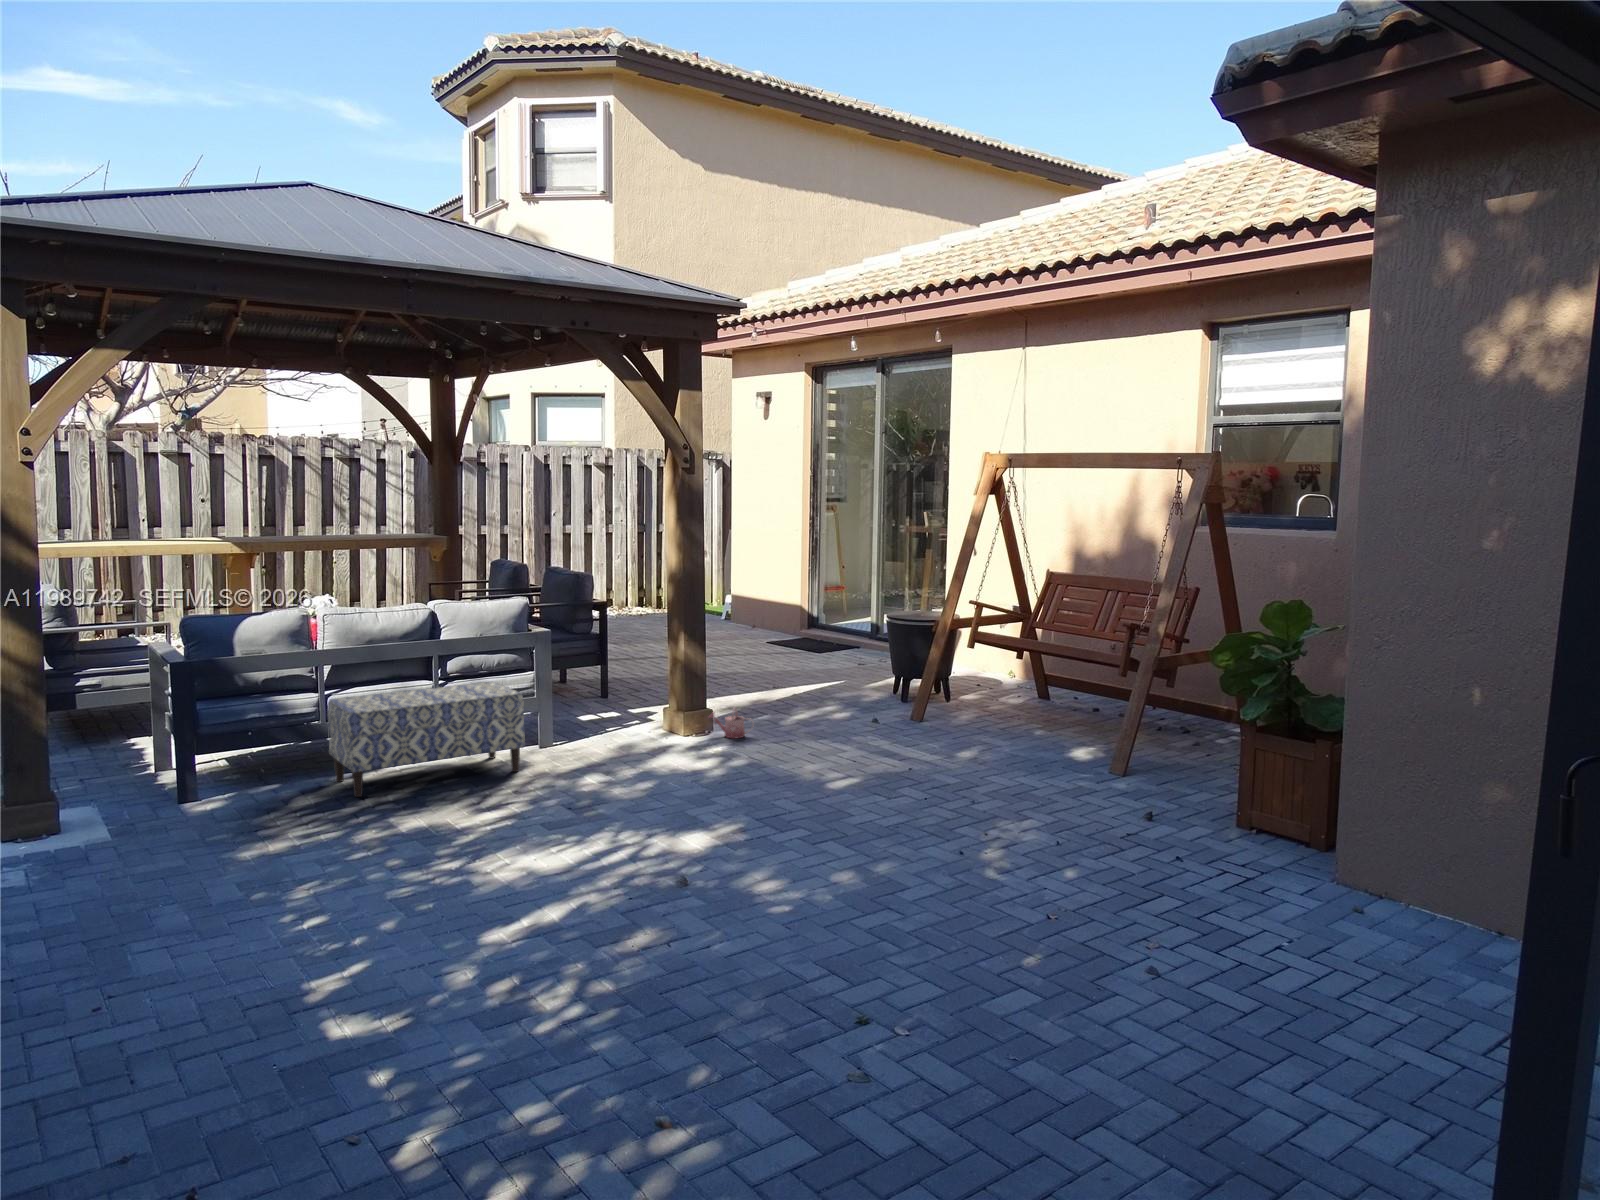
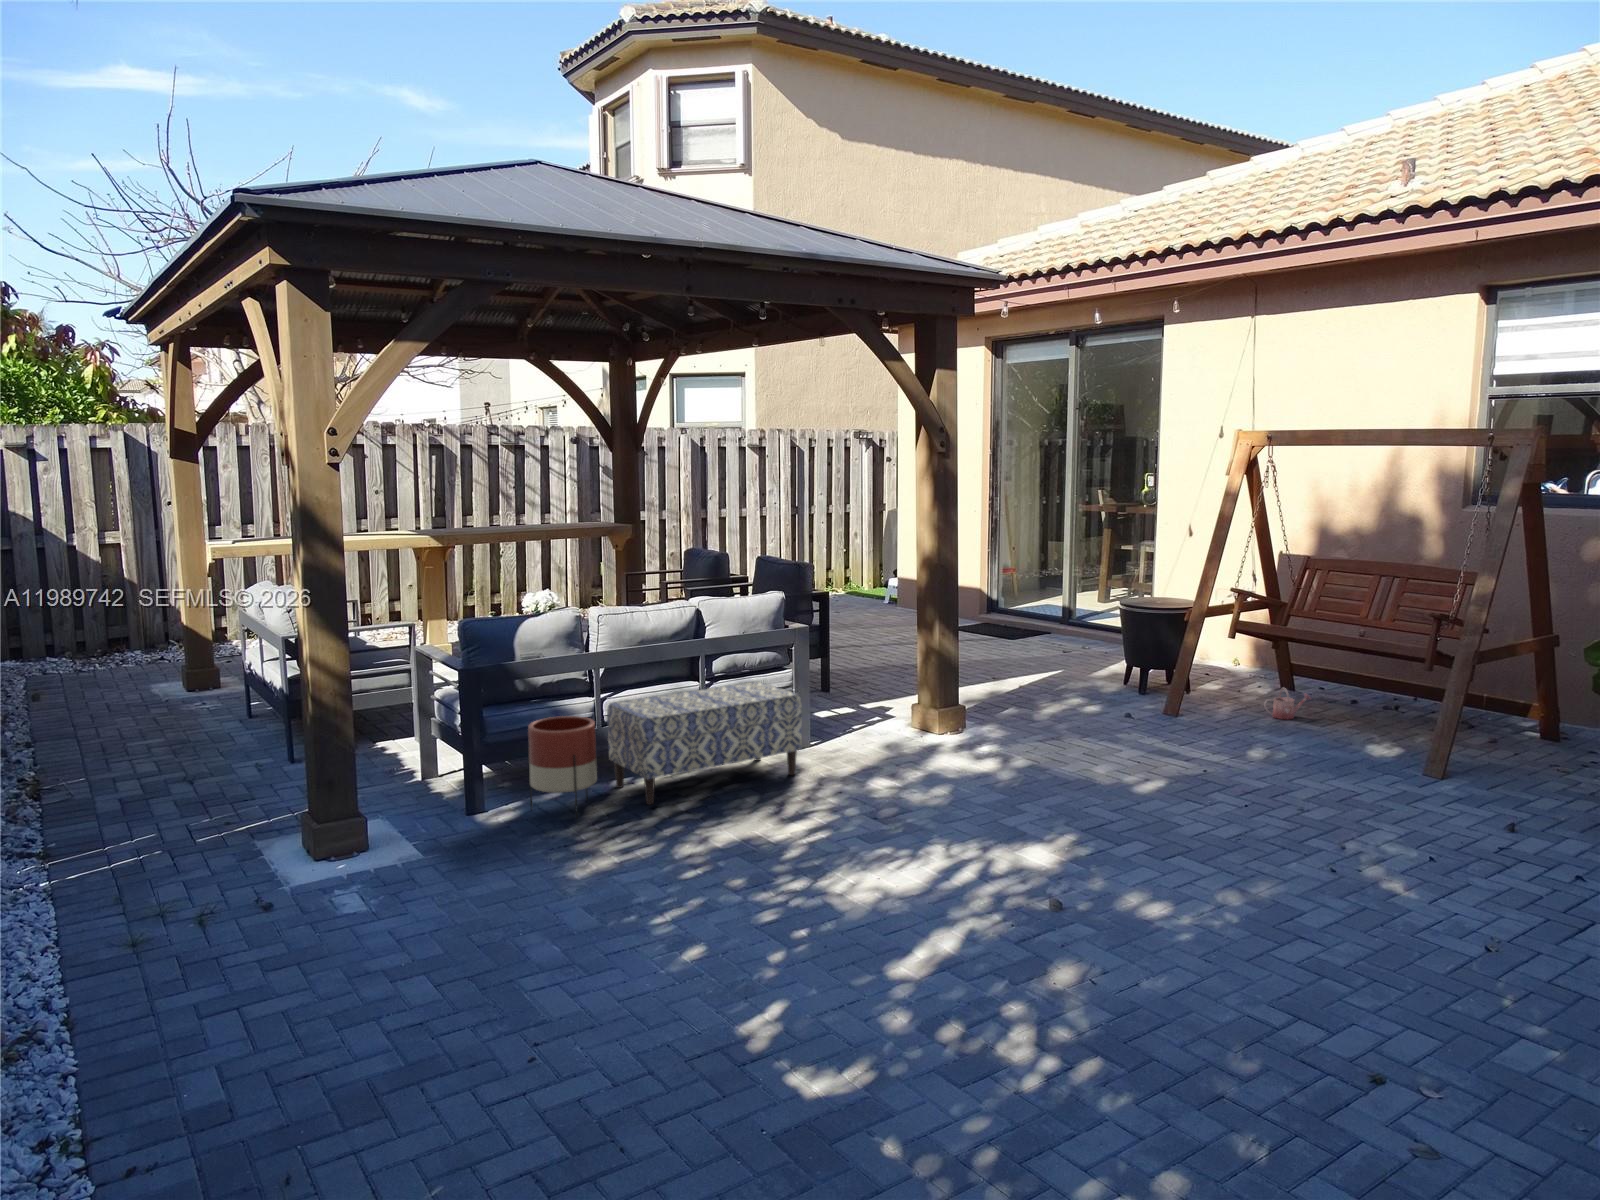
watering can: present [709,706,754,738] -> present [1264,688,1311,719]
planter: none [232,711,305,810] -> present [528,716,597,818]

